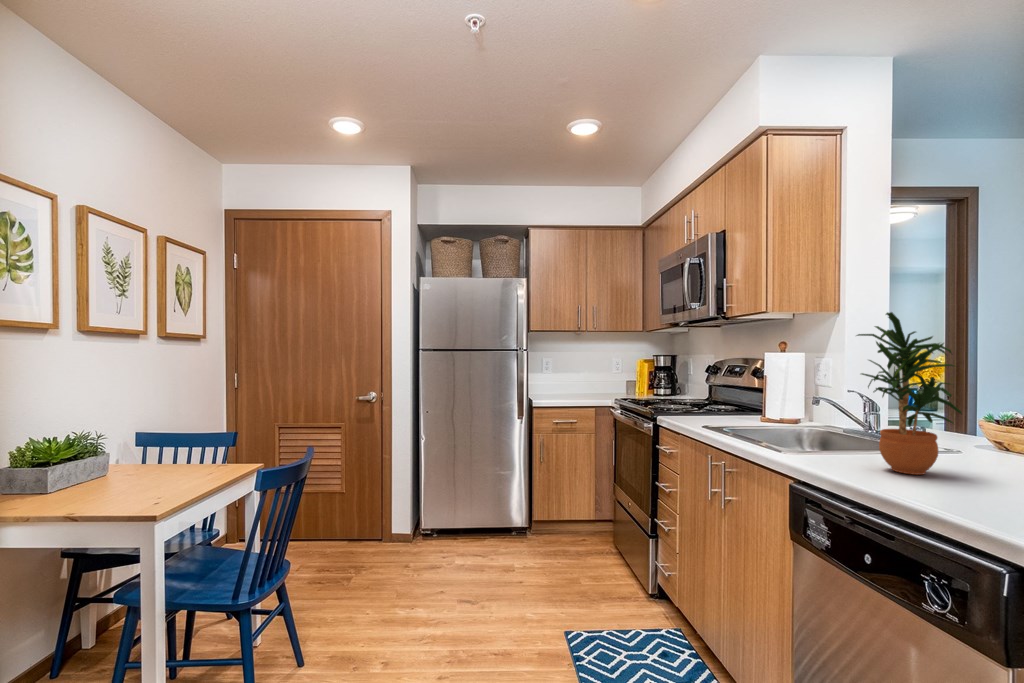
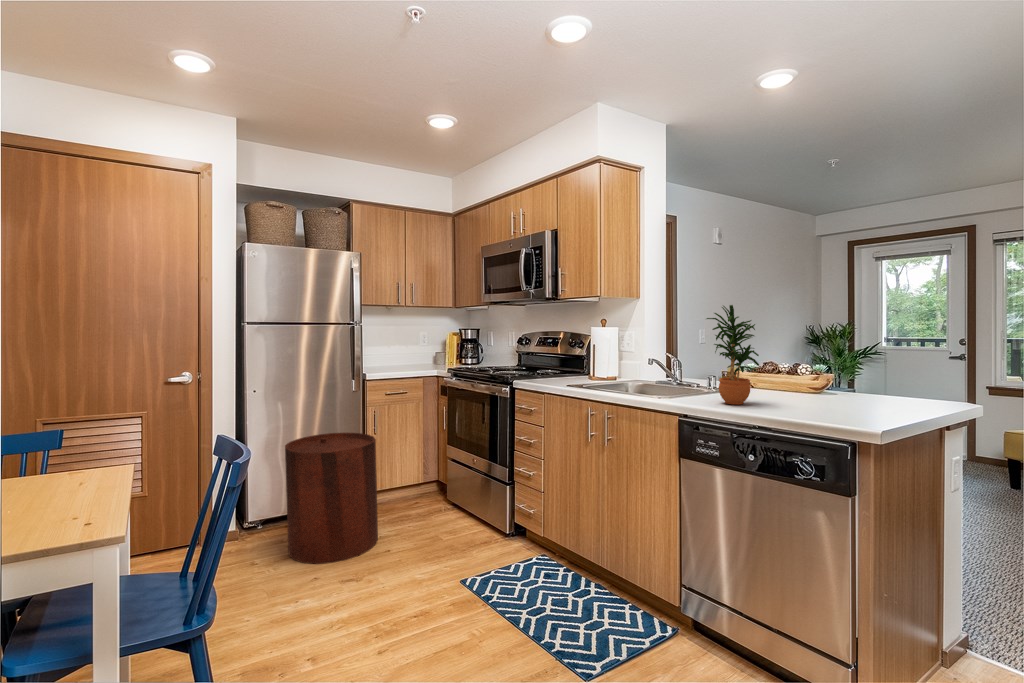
trash can: none [444,448,527,575] -> present [285,433,378,564]

